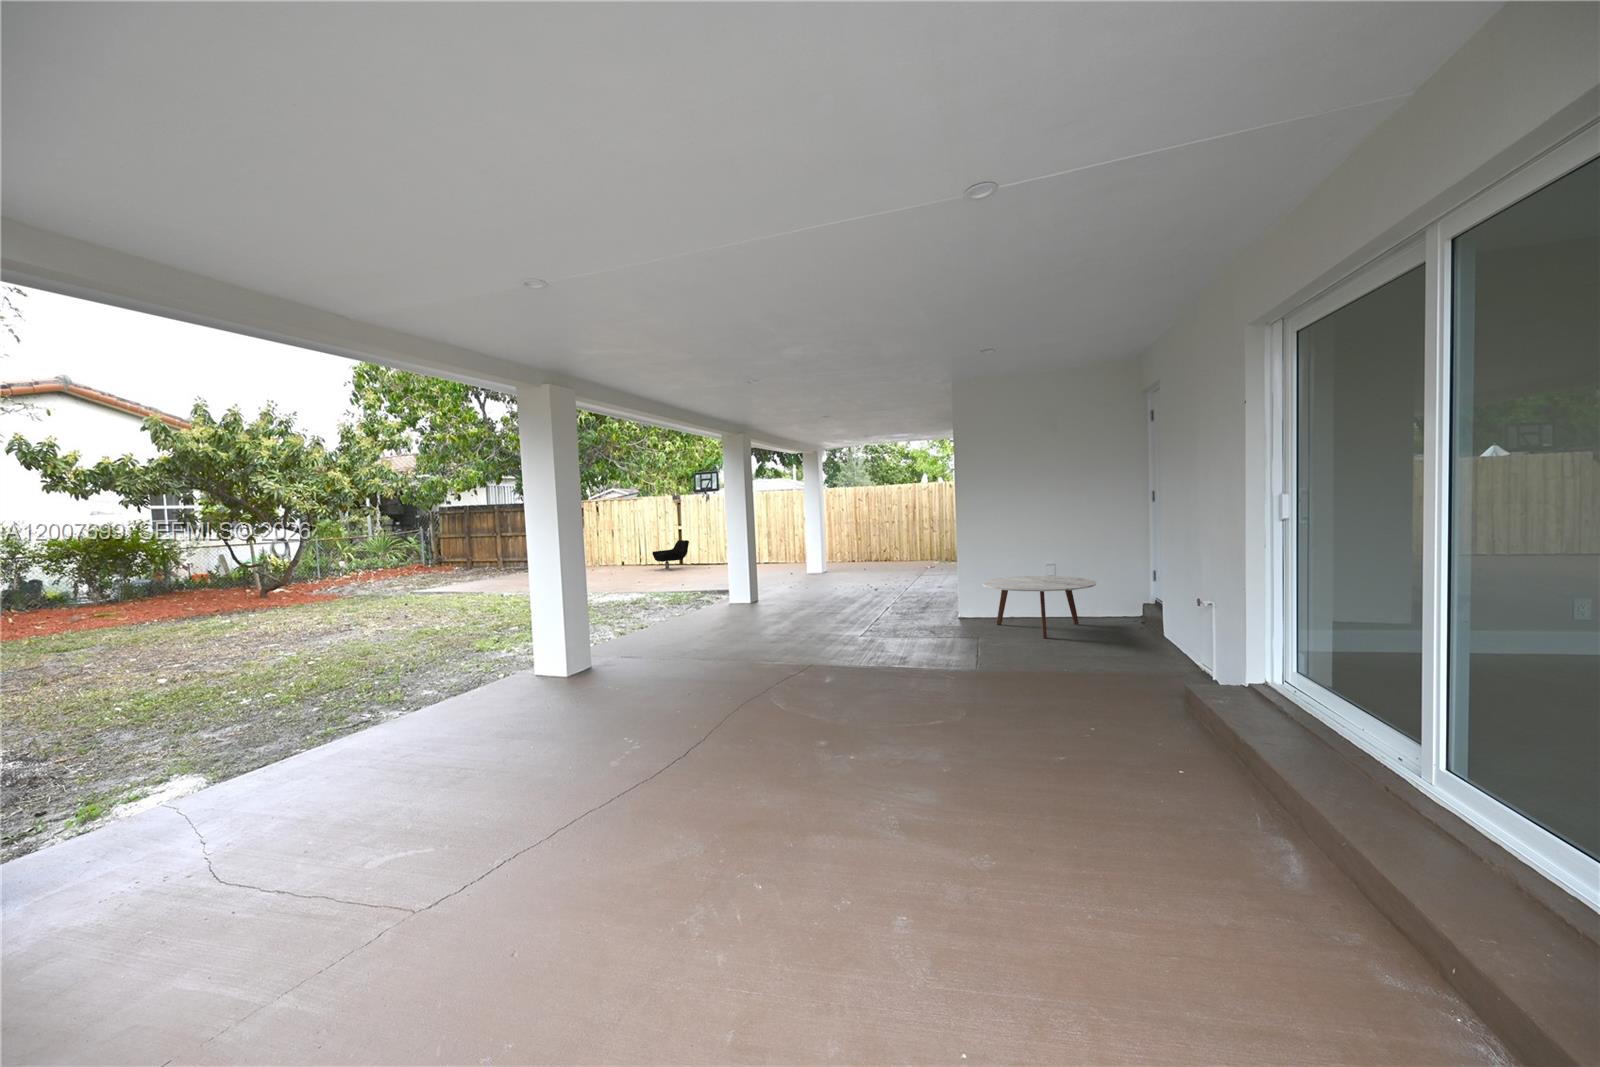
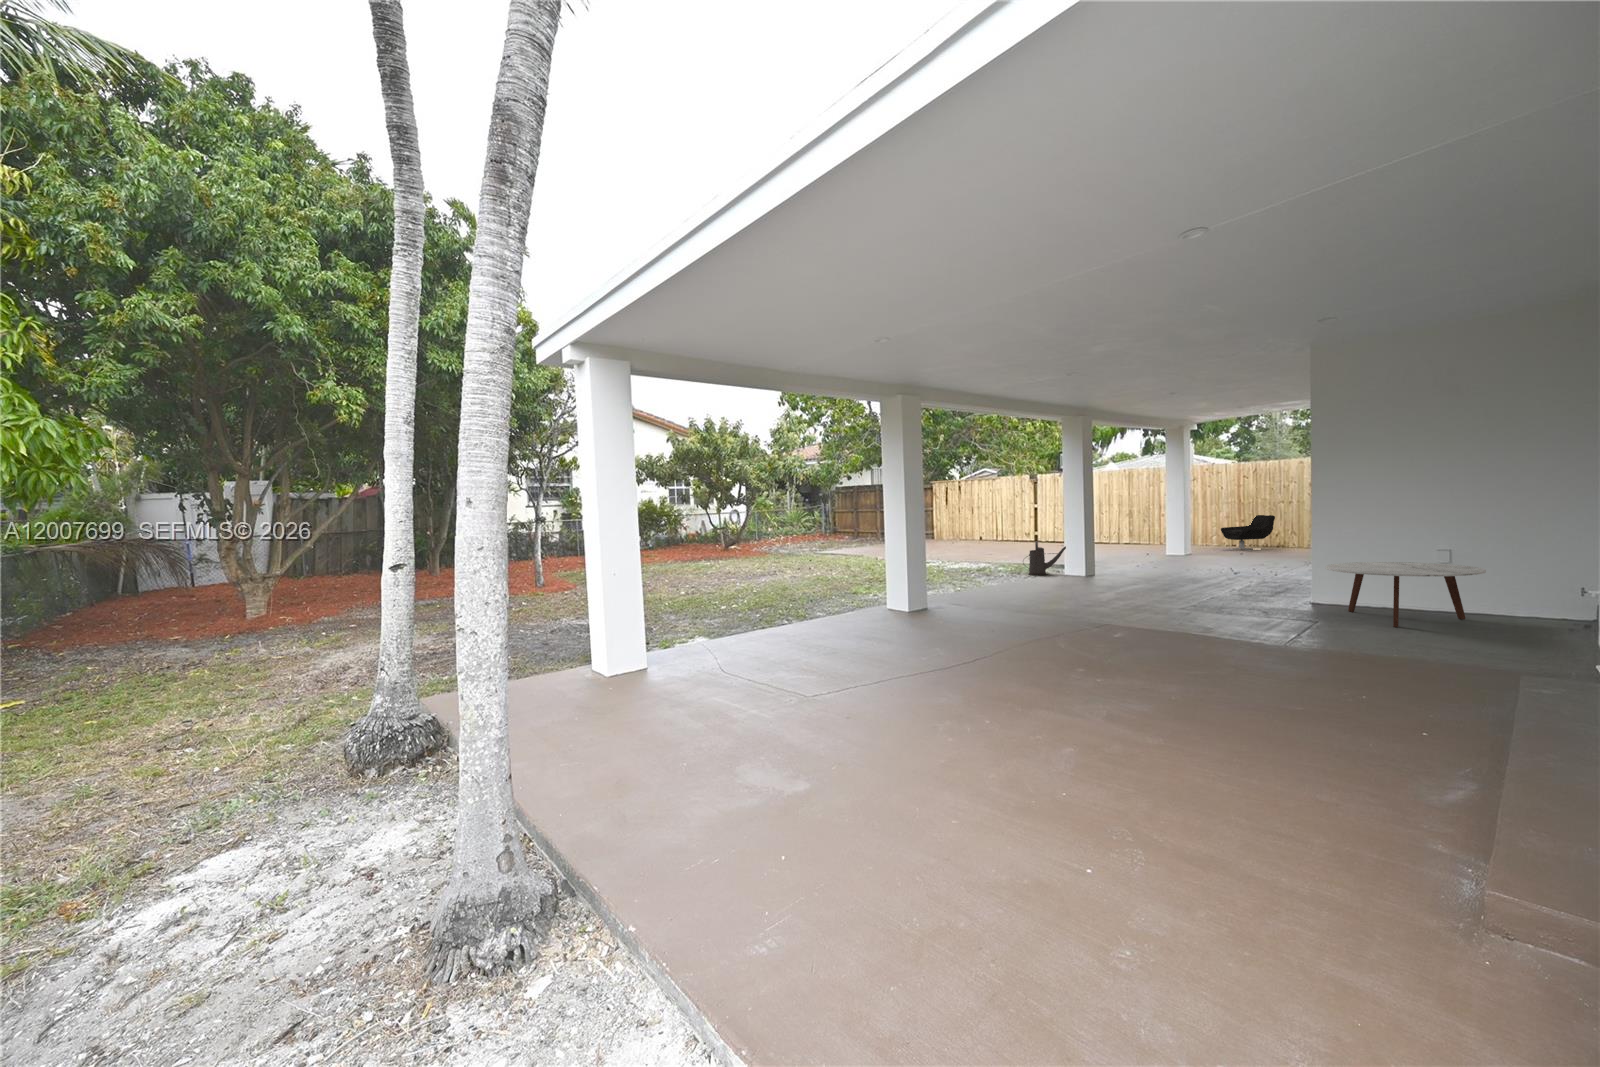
lounge chair: present [652,540,689,570] -> present [1221,515,1275,551]
watering can: none [685,568,729,605] -> present [1023,541,1066,575]

